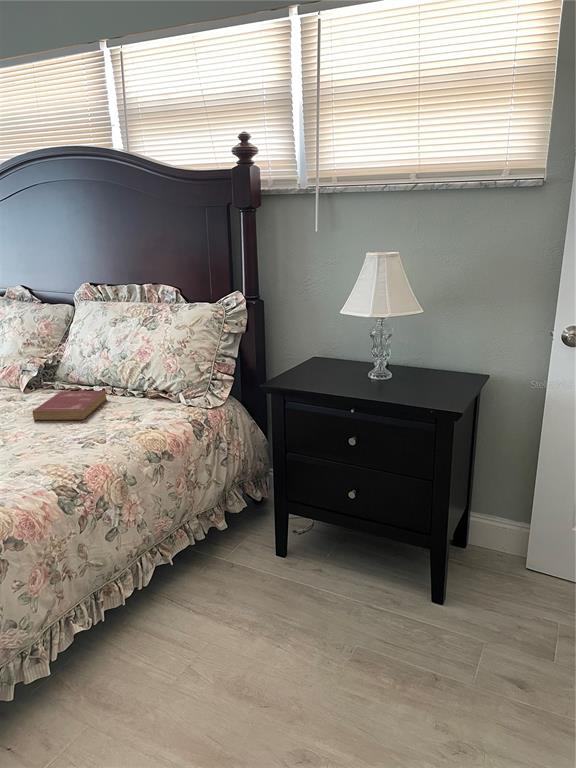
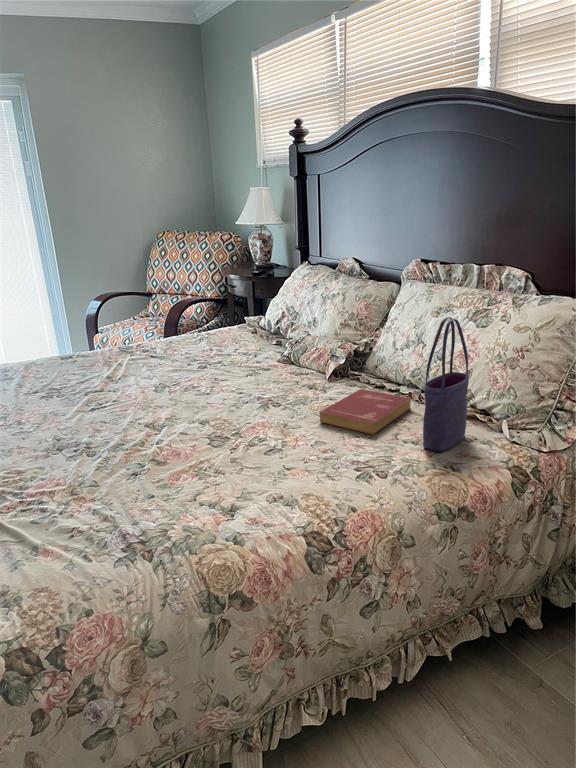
tote bag: none [120,320,154,420] -> present [423,317,469,451]

